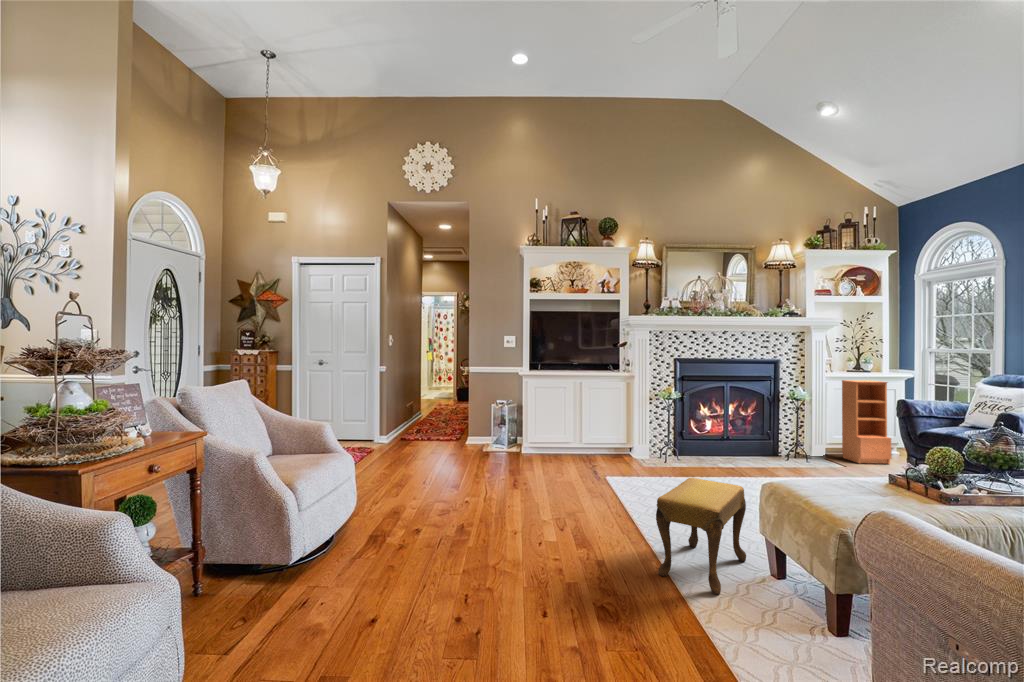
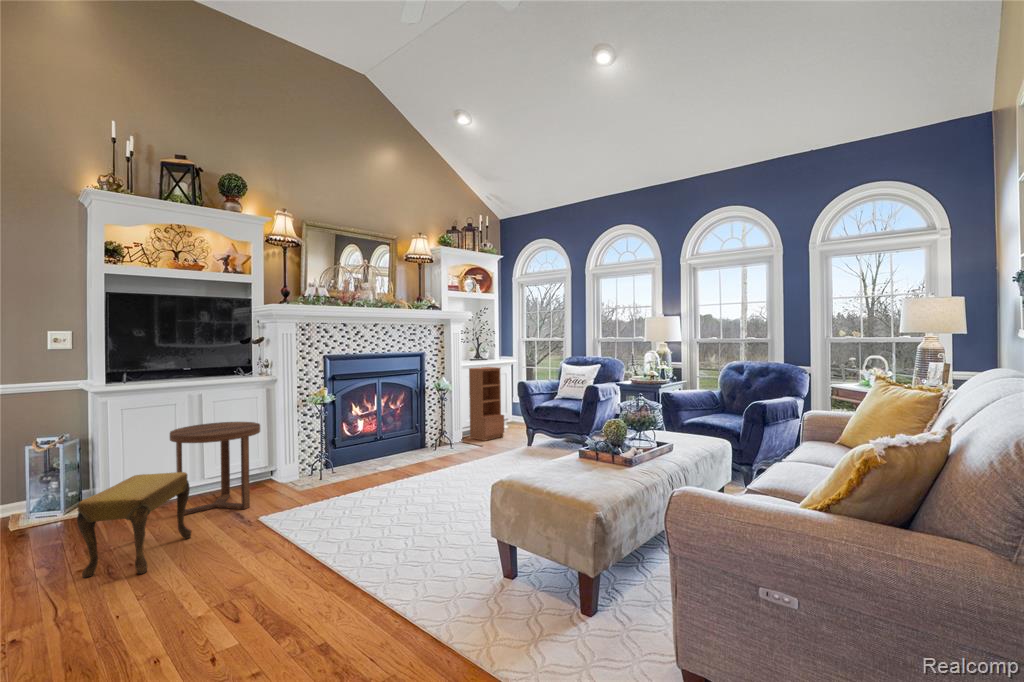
side table: none [558,403,616,469] -> present [170,422,260,515]
footstool: present [656,478,746,594] -> present [77,472,191,578]

